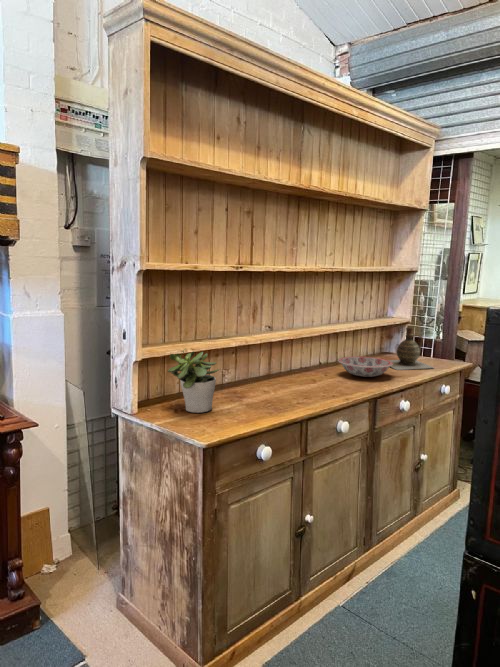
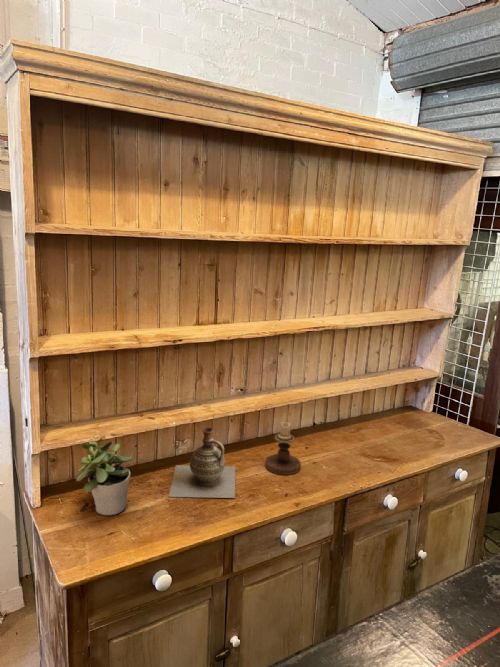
ceramic jug: present [390,328,433,370] -> present [169,428,235,498]
candlestick: none [301,344,332,387] -> present [265,422,301,475]
ceramic bowl: present [338,356,393,377] -> none [322,426,386,460]

